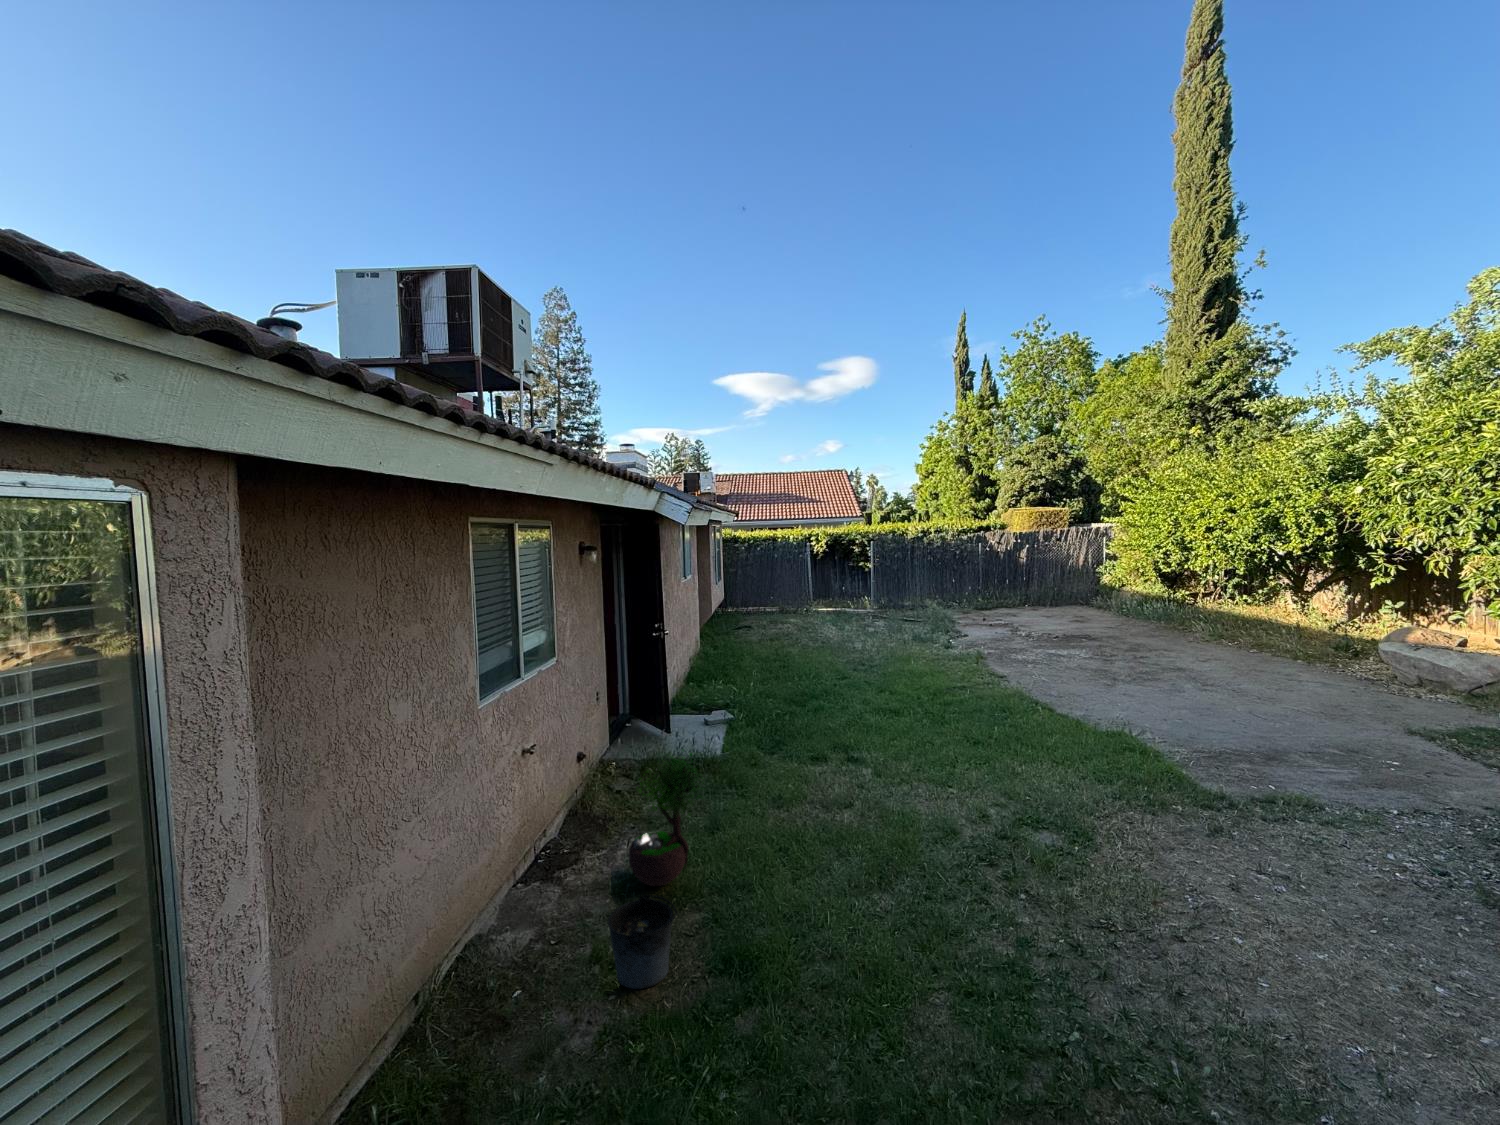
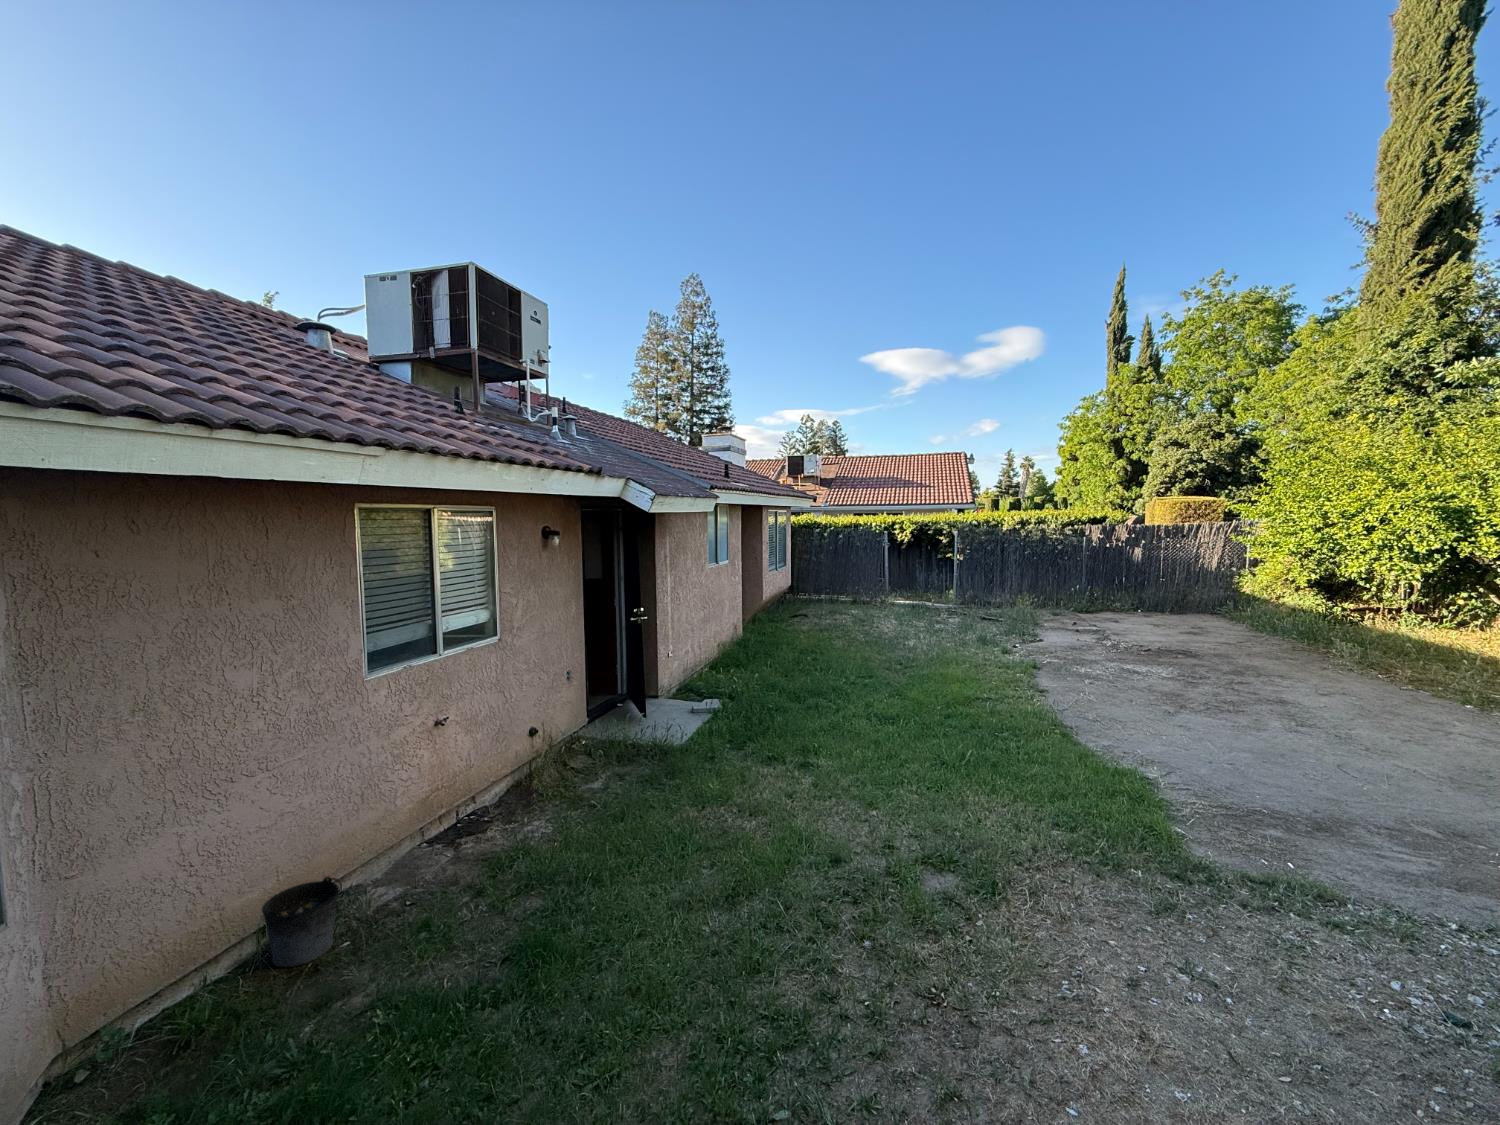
potted tree: present [629,754,704,886] -> none [385,739,467,870]

